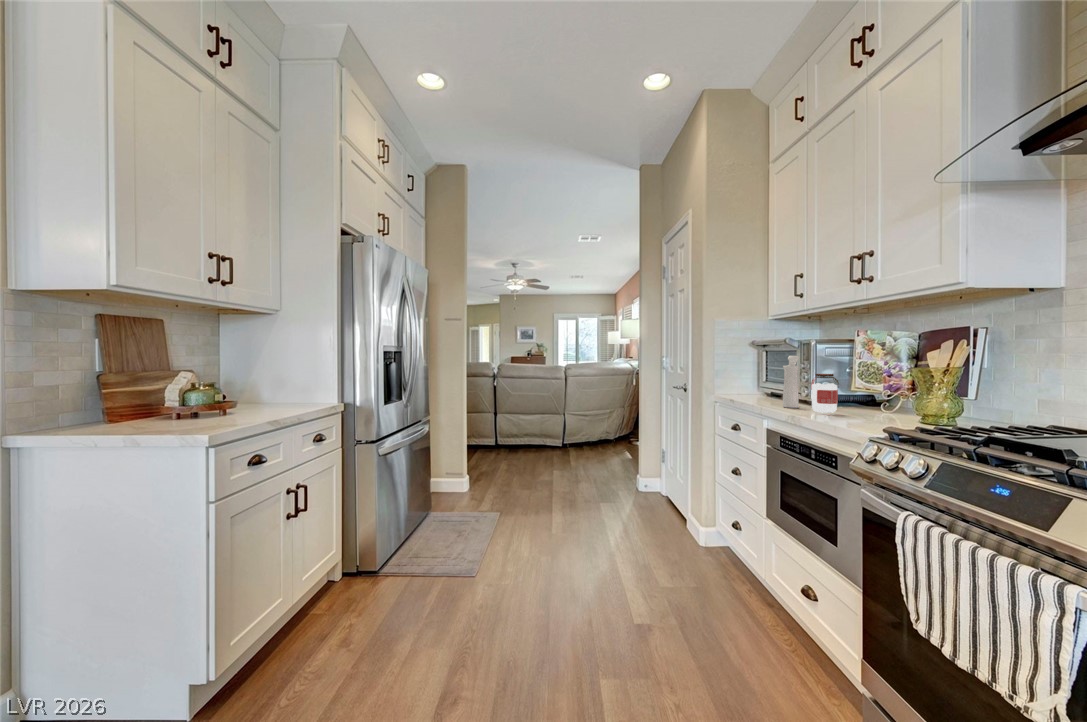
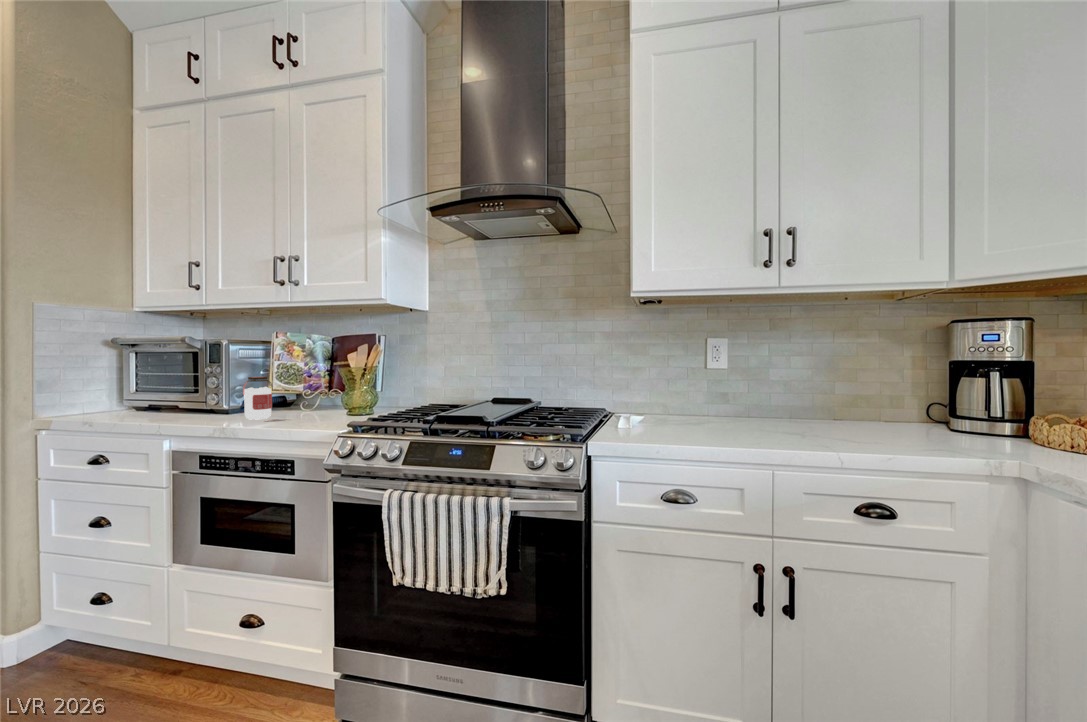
pepper mill: present [783,356,799,408] -> none [200,357,222,420]

